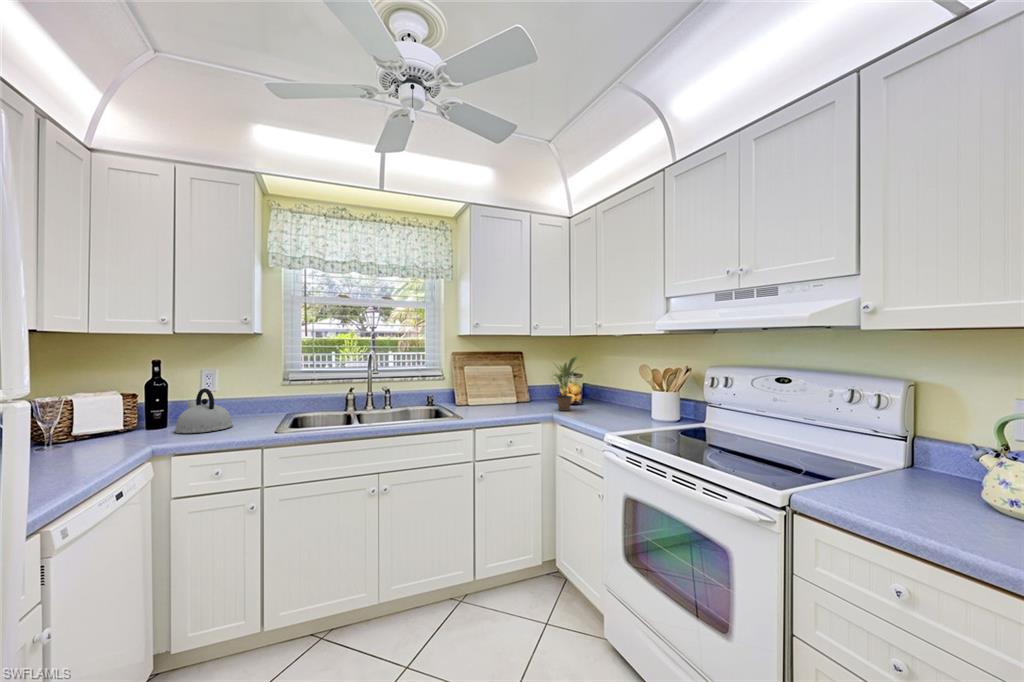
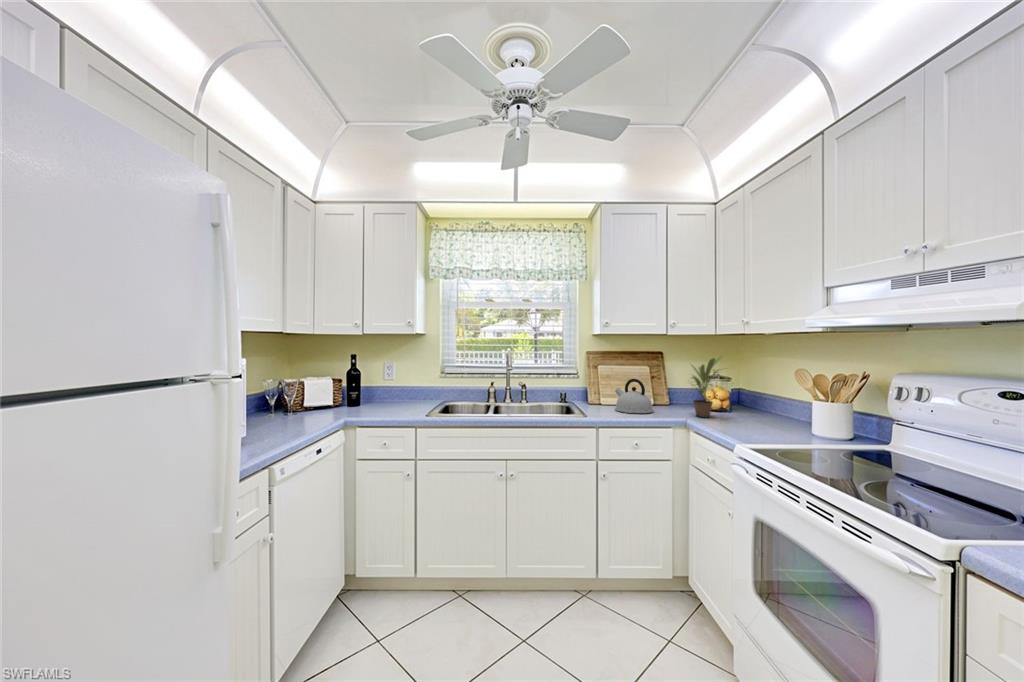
kettle: present [174,388,233,433] -> present [615,379,653,413]

